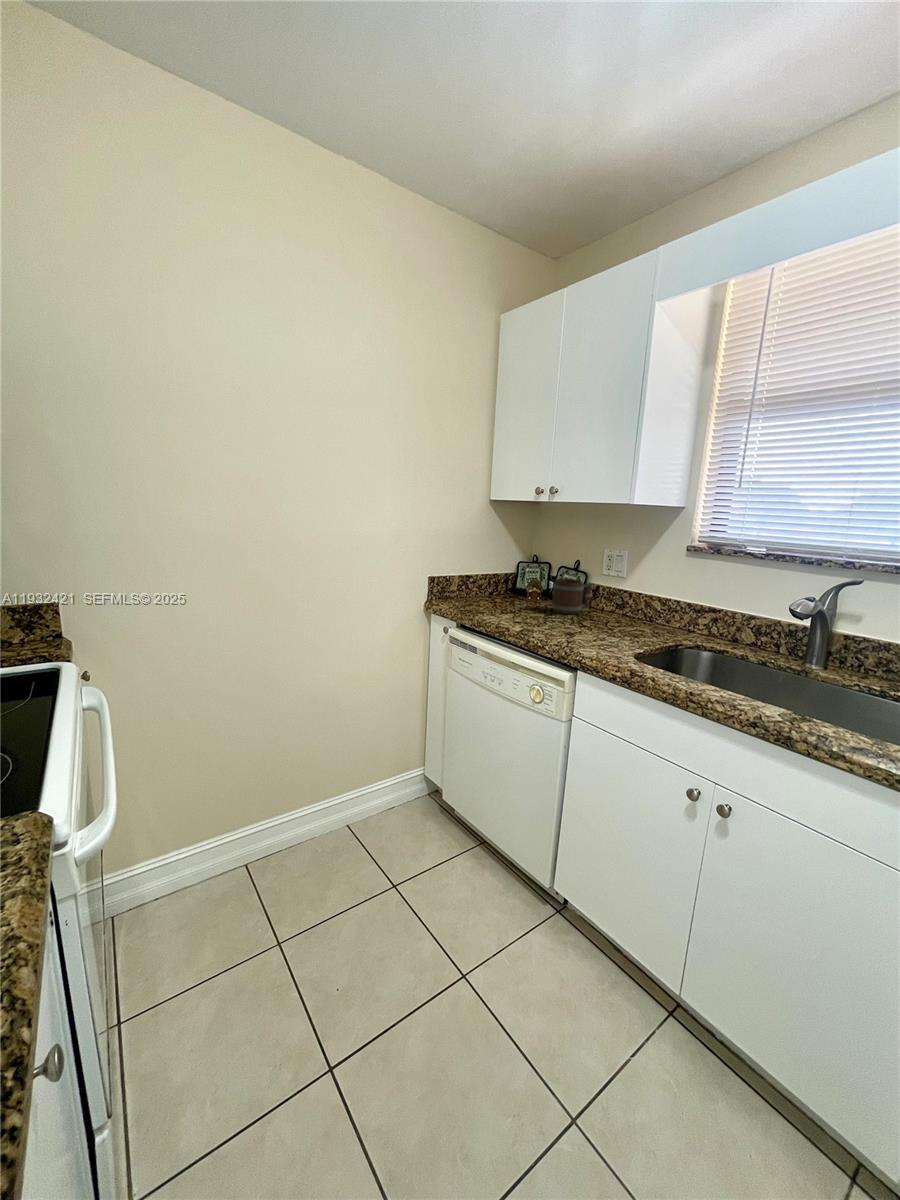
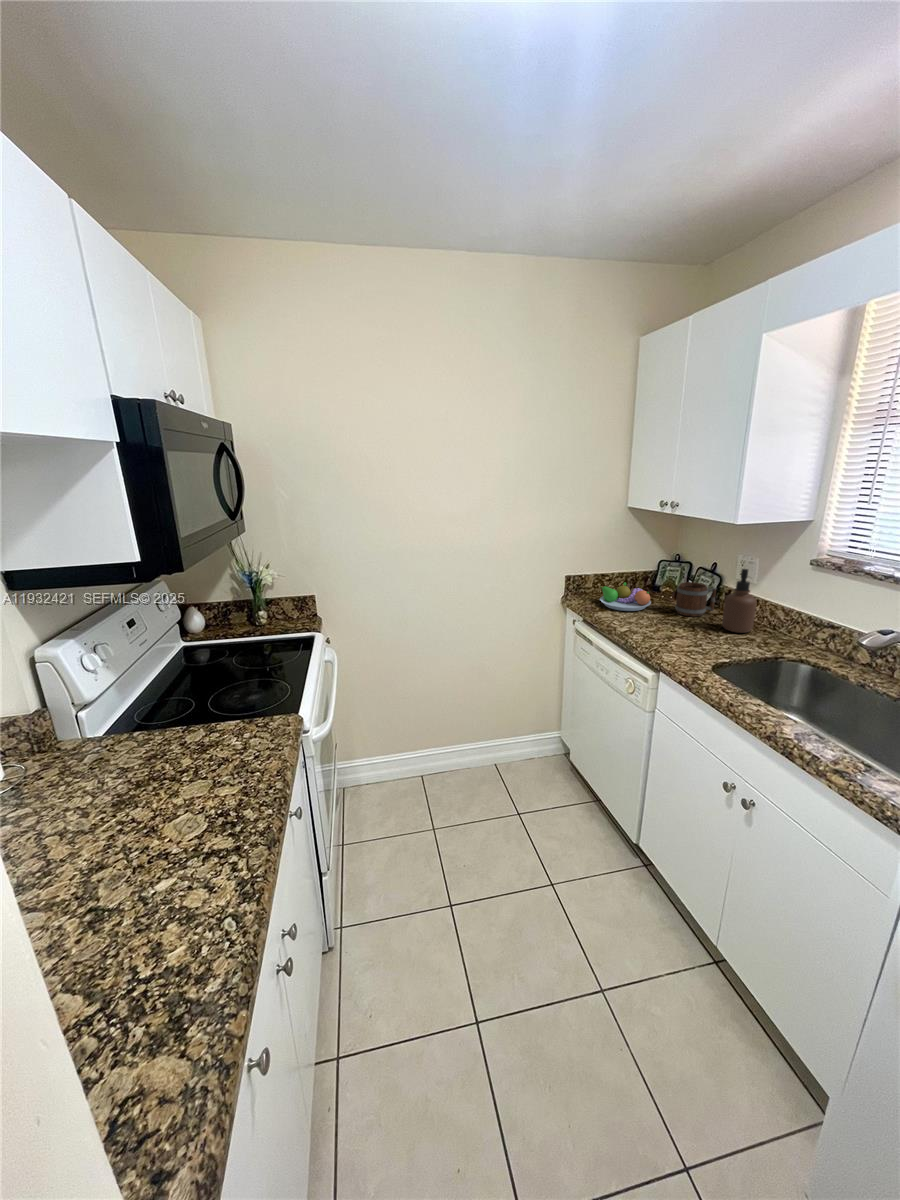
soap dispenser: none [606,558,639,626] -> present [722,569,757,633]
fruit bowl: none [470,582,528,612] -> present [600,582,651,611]

